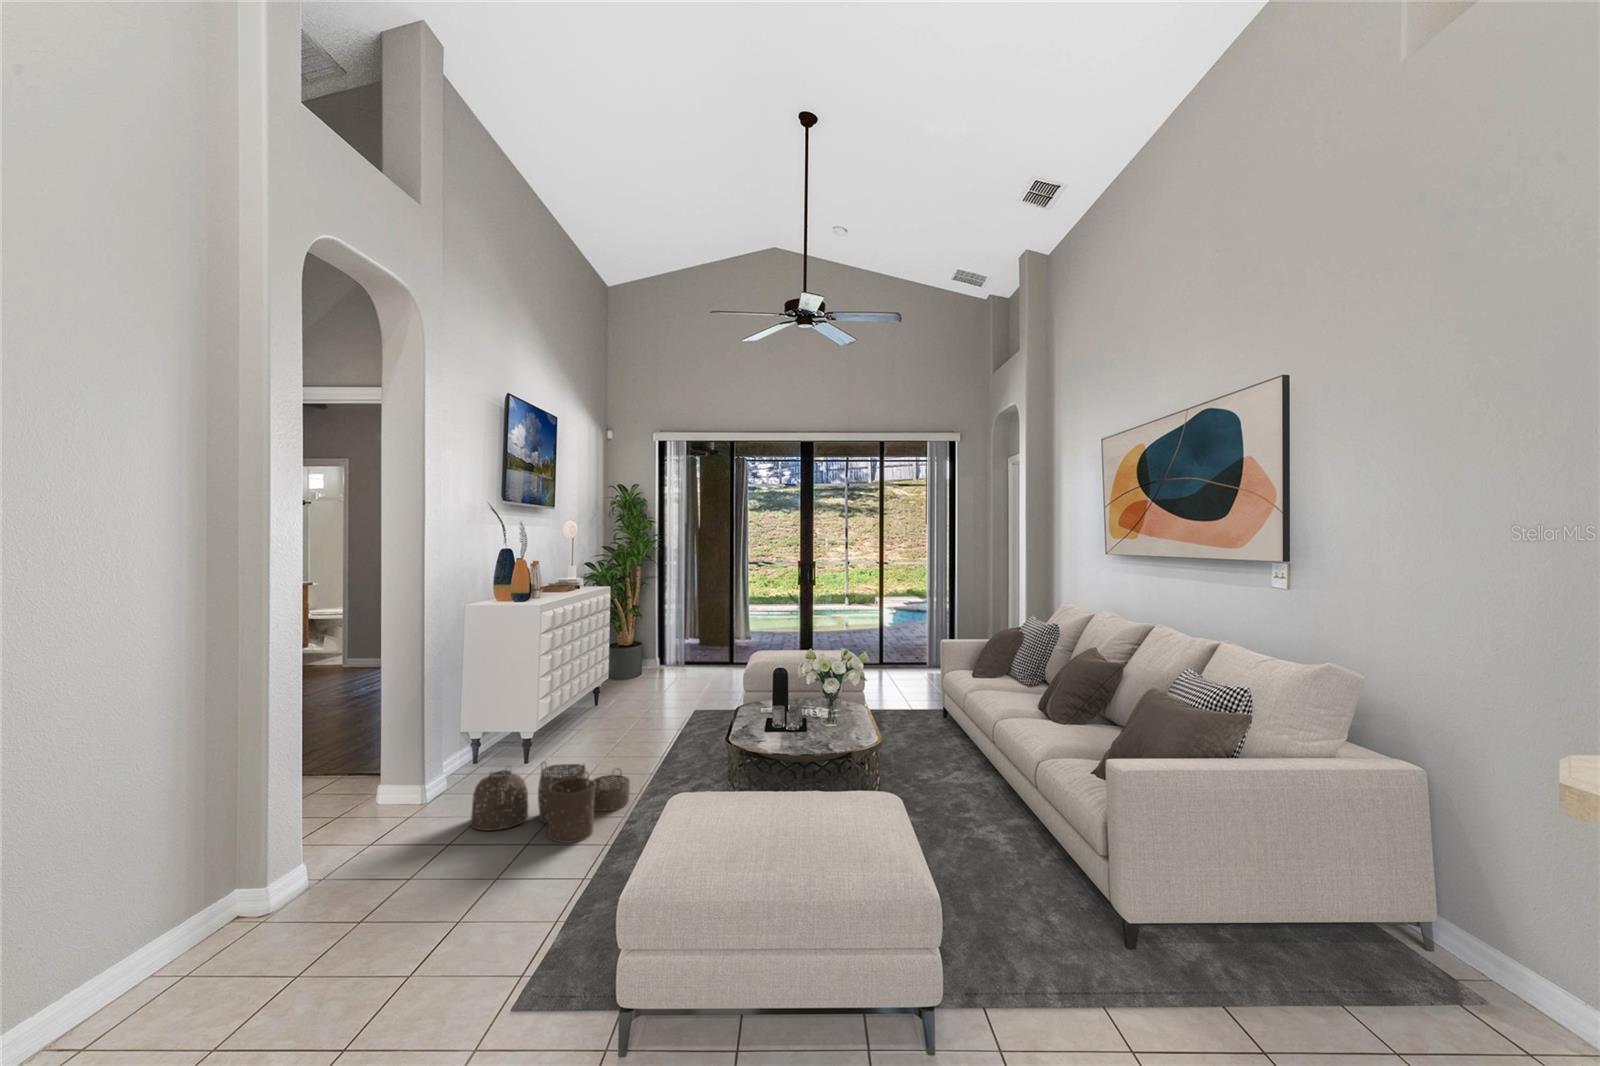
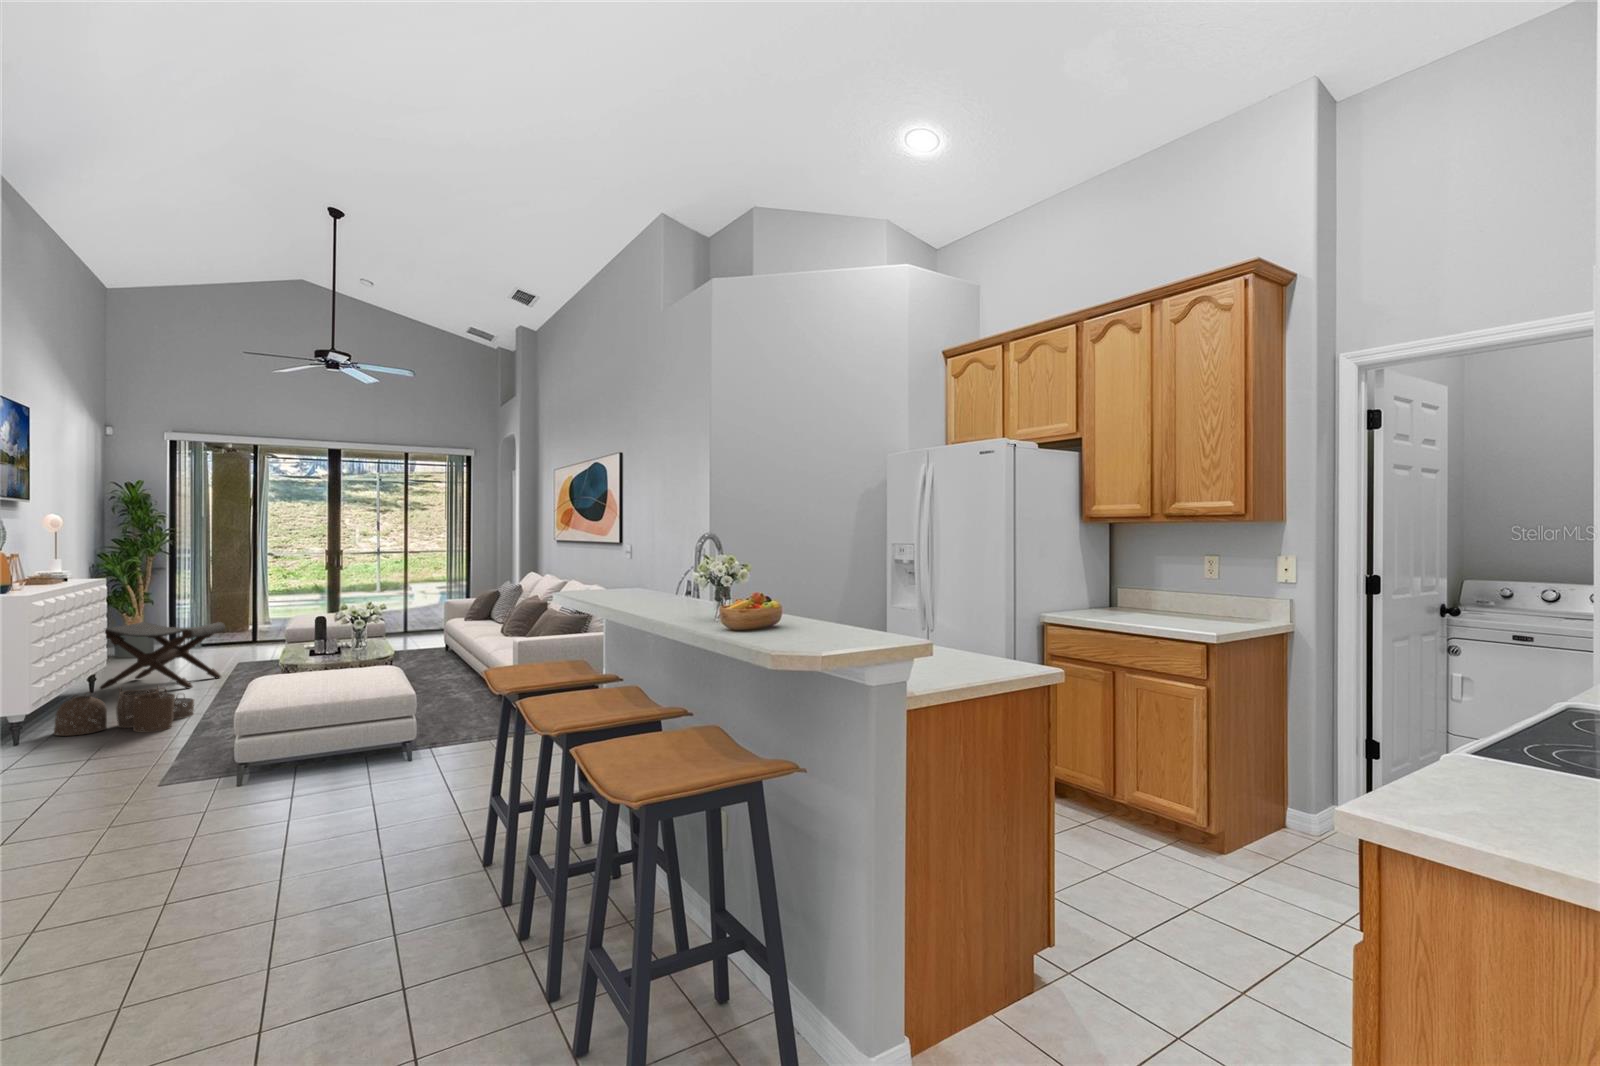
footstool: none [569,645,691,738] -> present [100,622,225,690]

